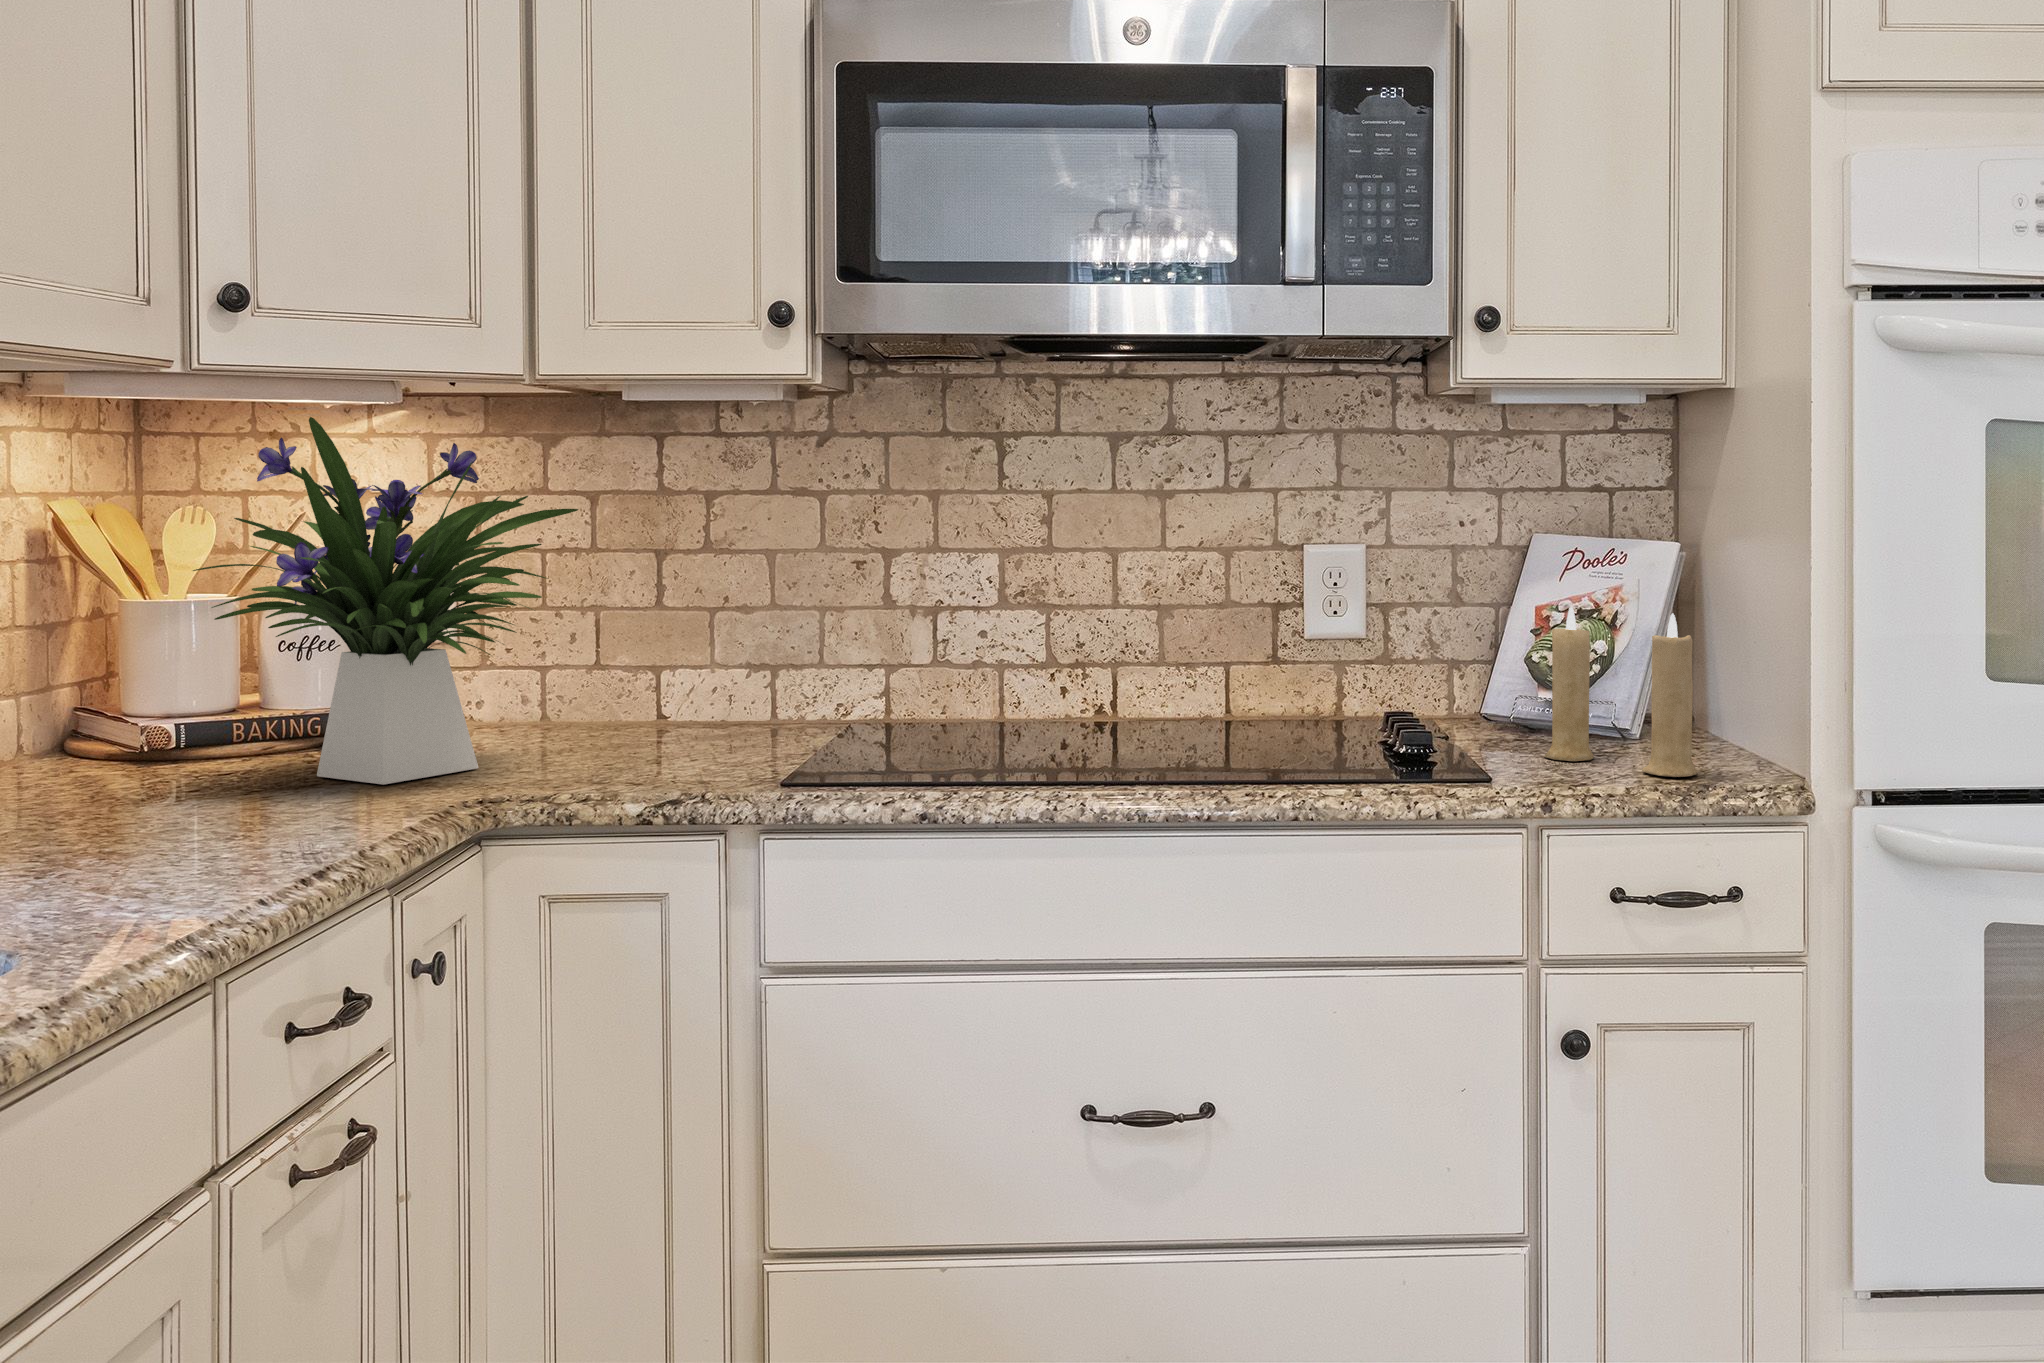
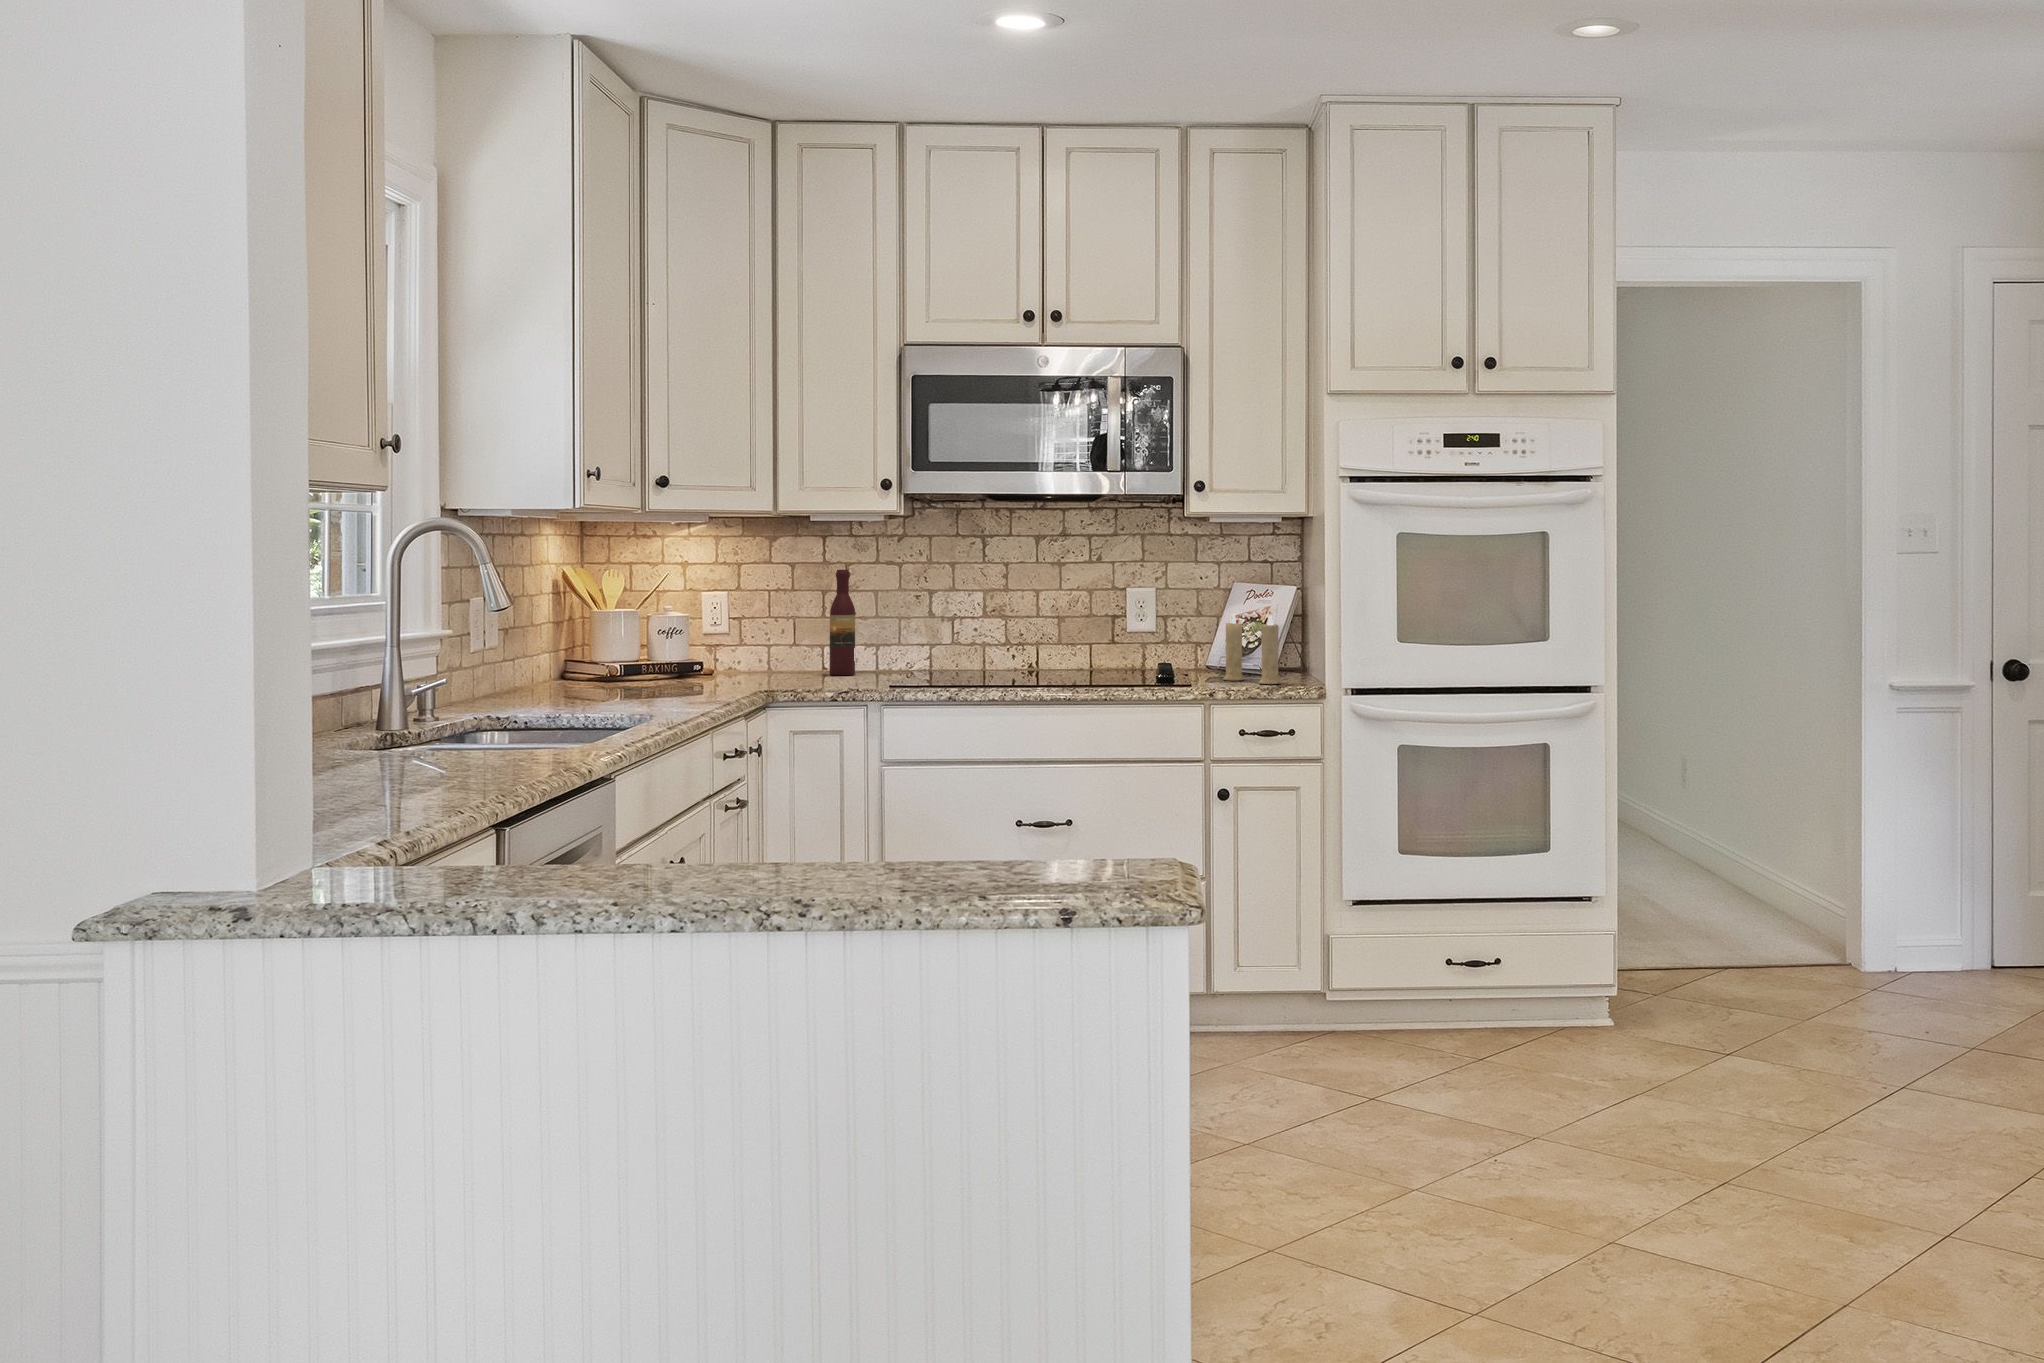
flower arrangement: present [193,417,578,785] -> none [648,532,803,687]
wine bottle: none [668,506,725,736] -> present [829,570,855,675]

